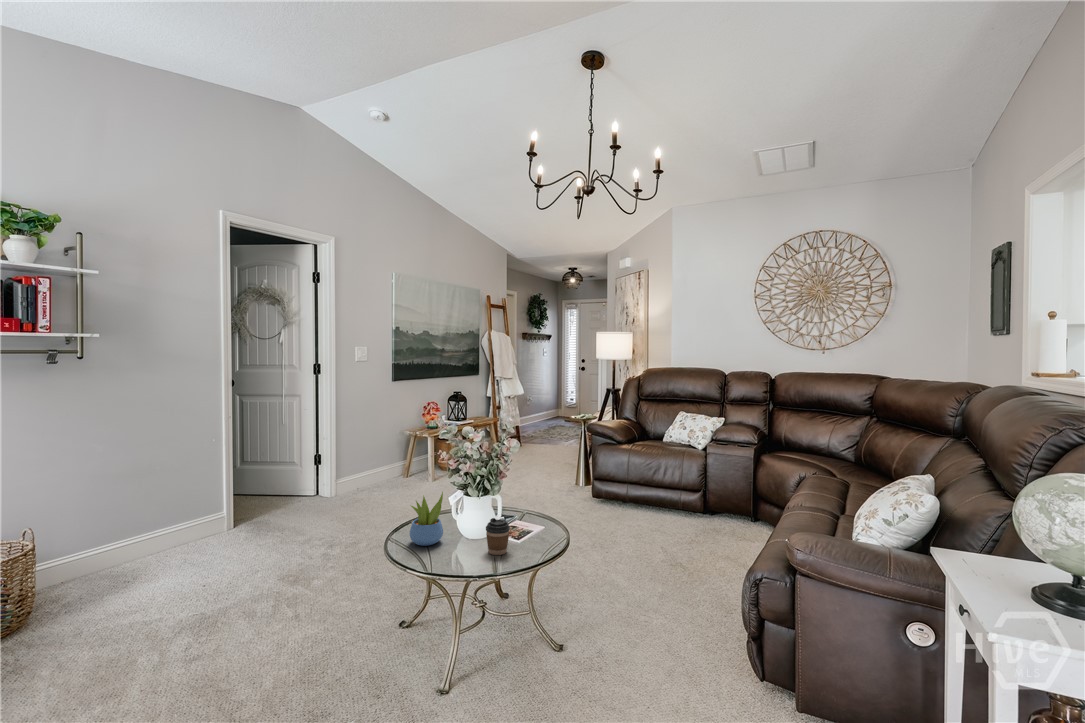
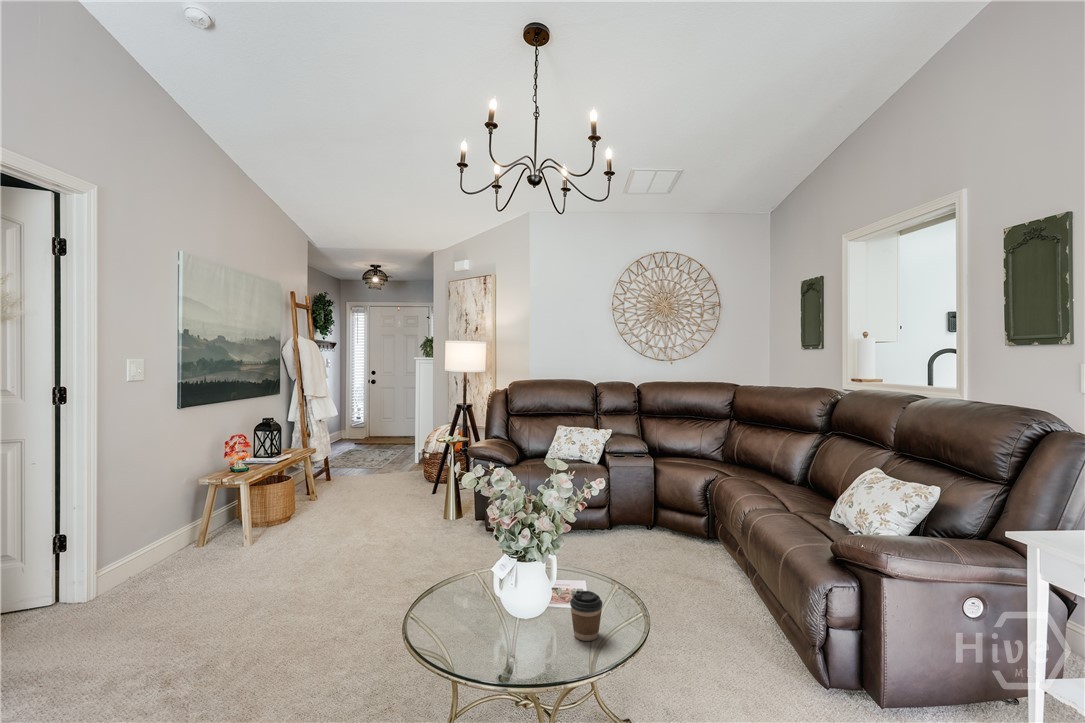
succulent plant: present [410,492,443,546] -> none [457,567,510,654]

